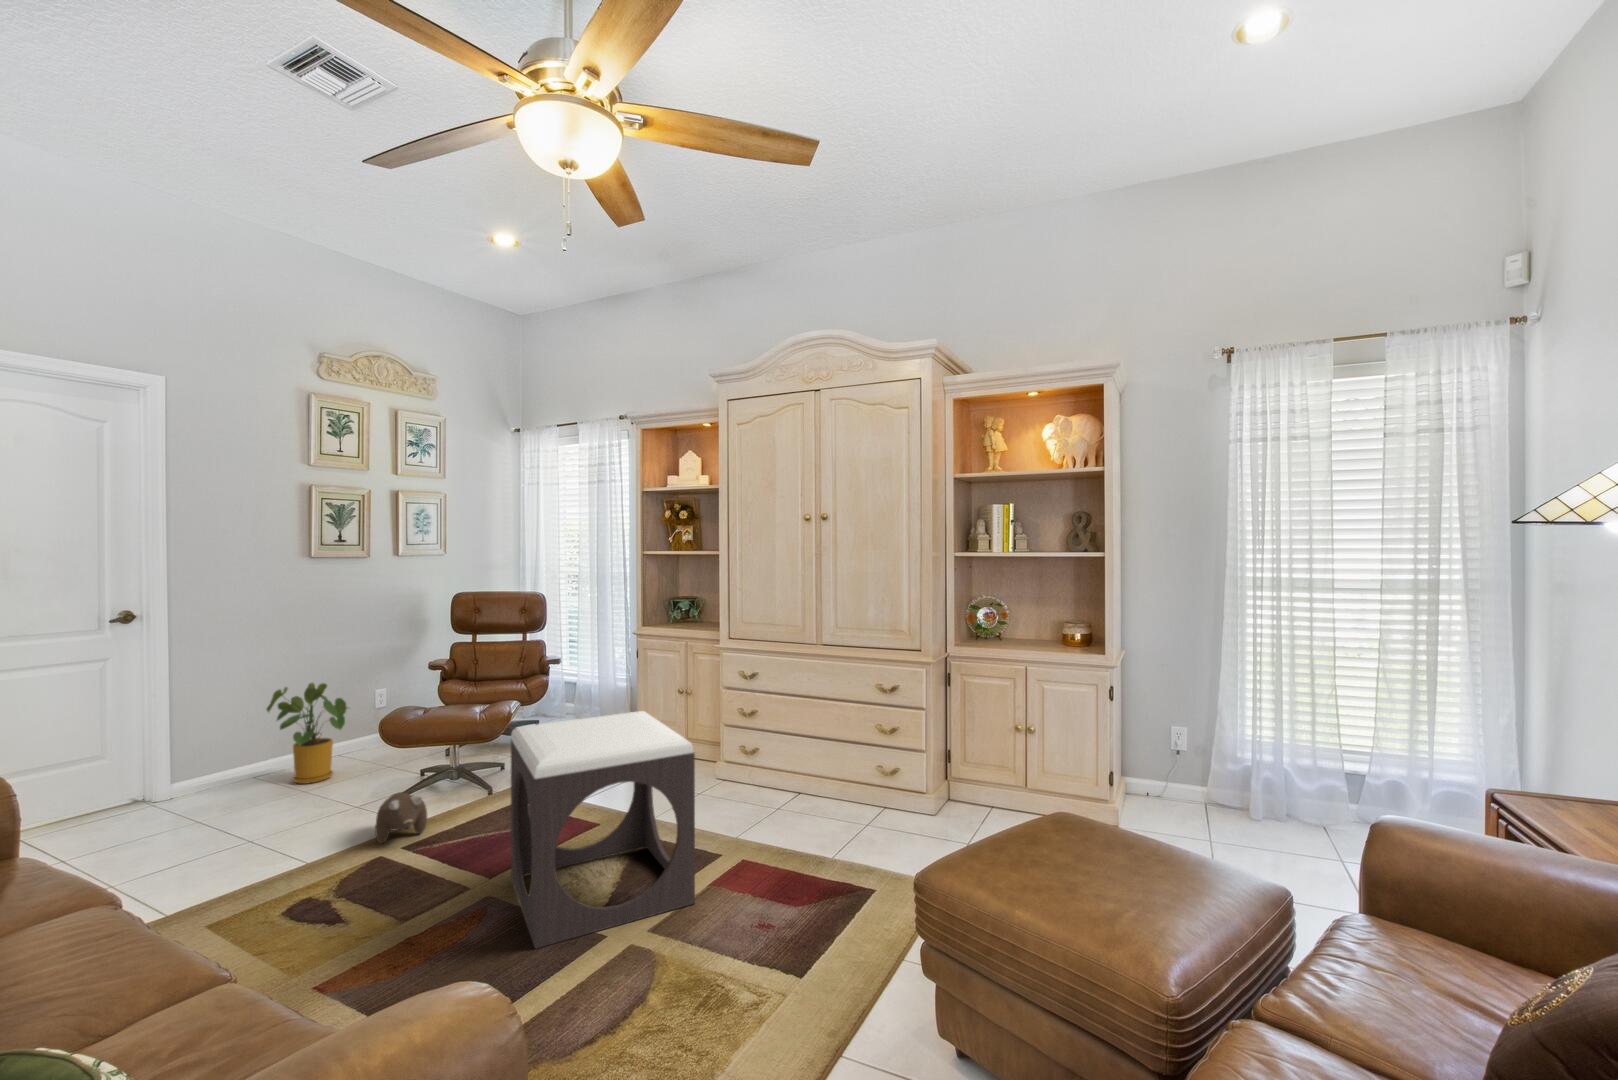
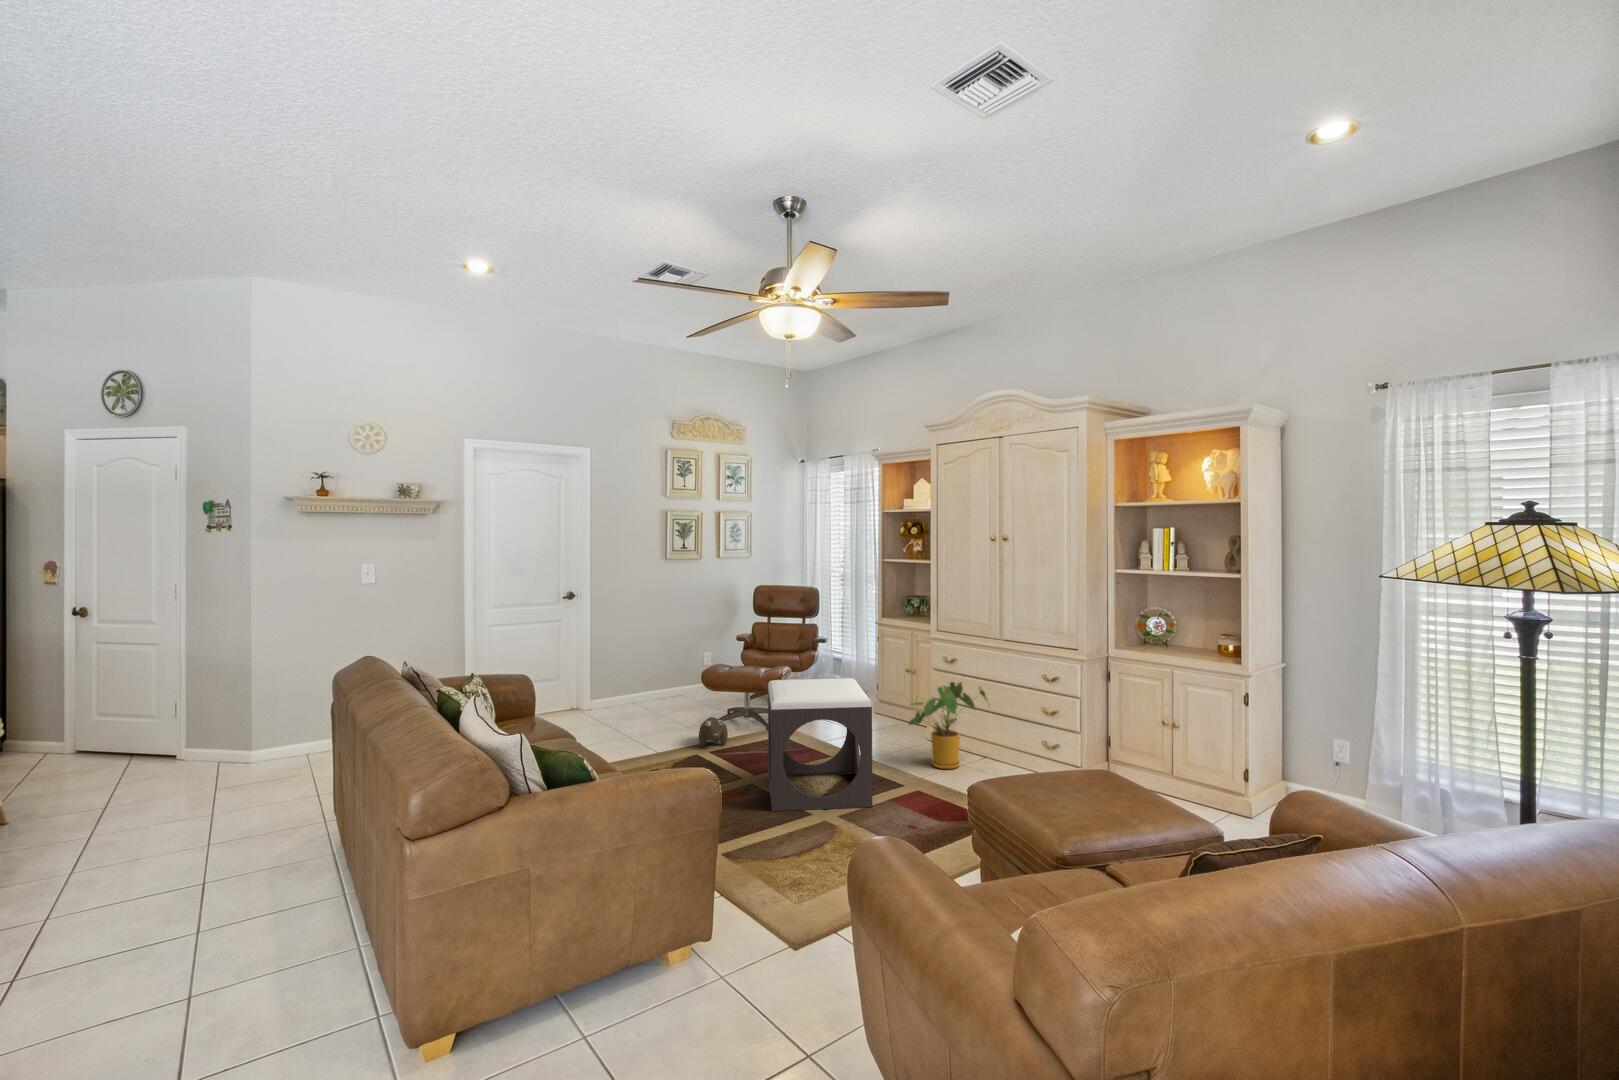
house plant: present [267,683,347,784] -> present [909,682,987,769]

